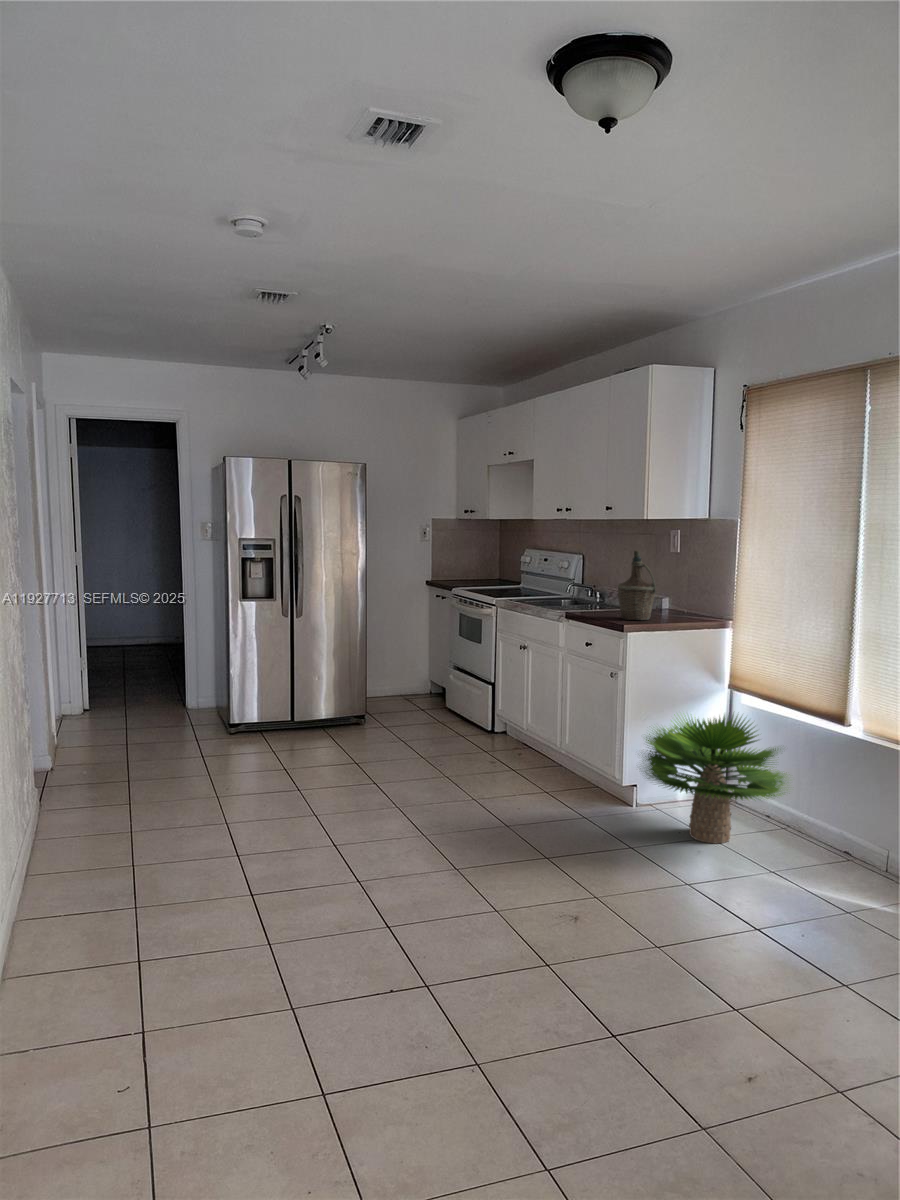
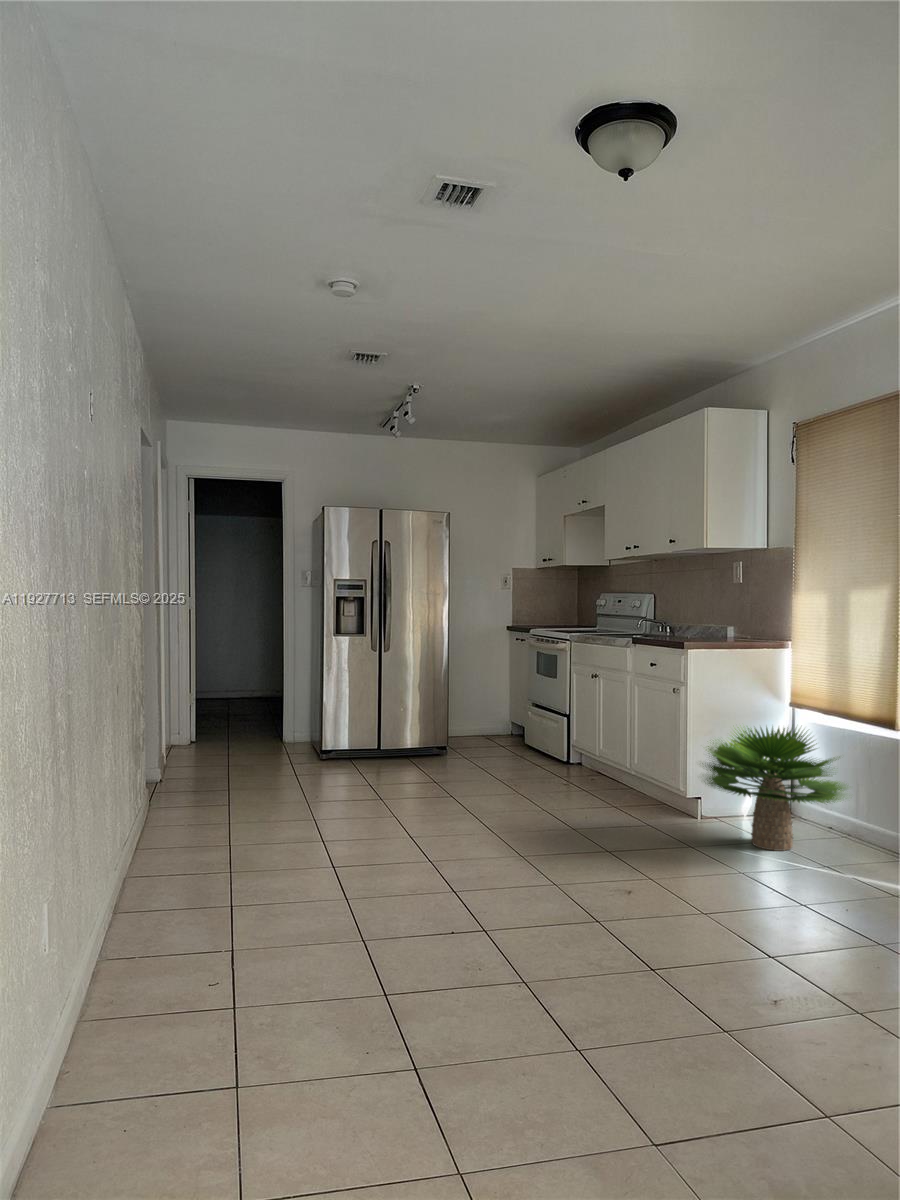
bottle: present [618,550,656,620] -> none [680,577,717,642]

